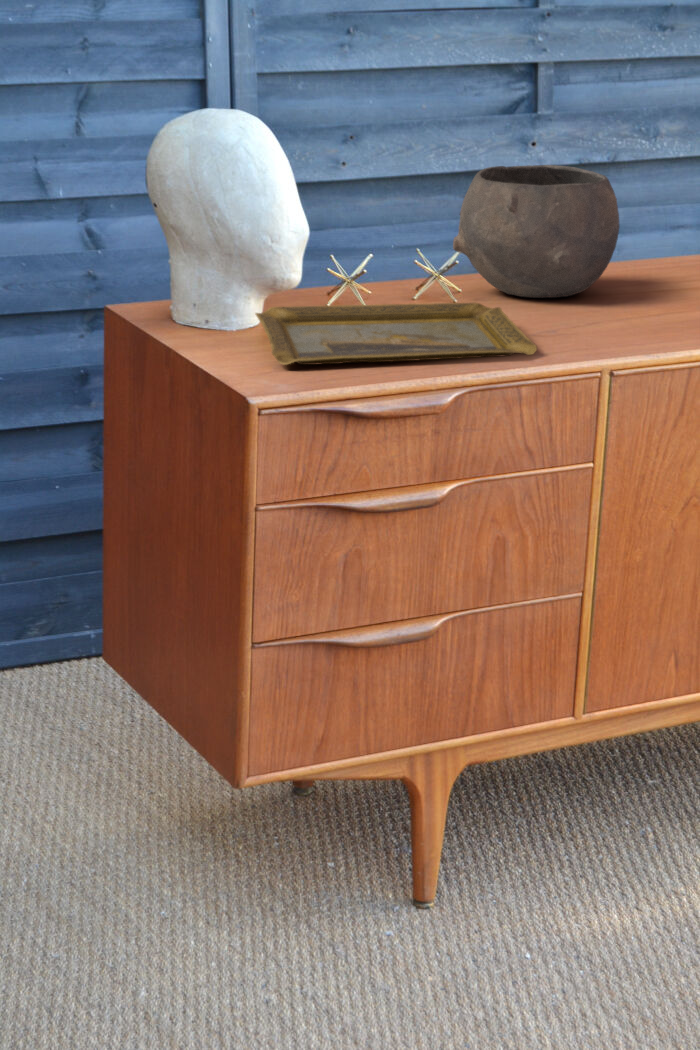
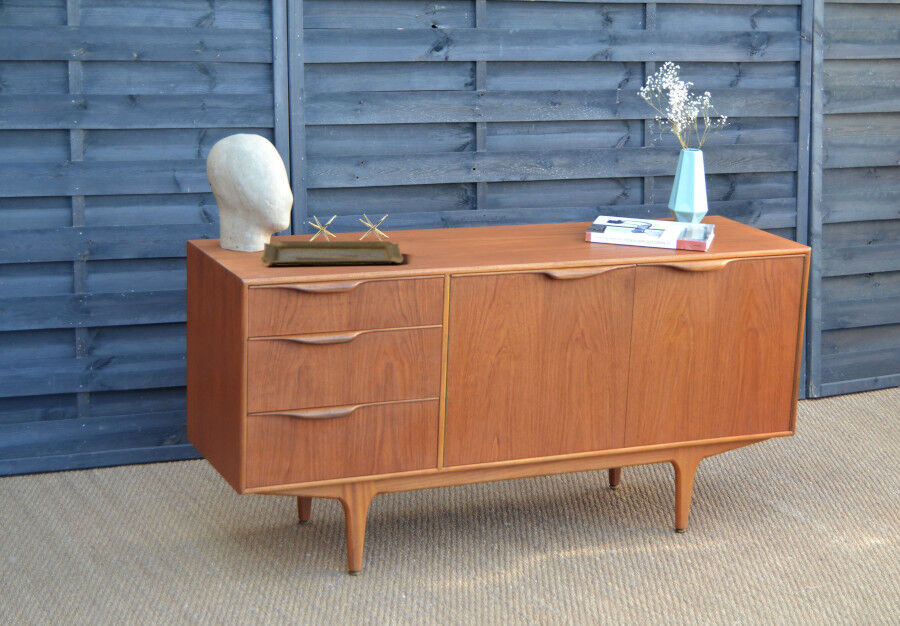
bowl: present [453,165,619,298] -> none [391,173,484,244]

